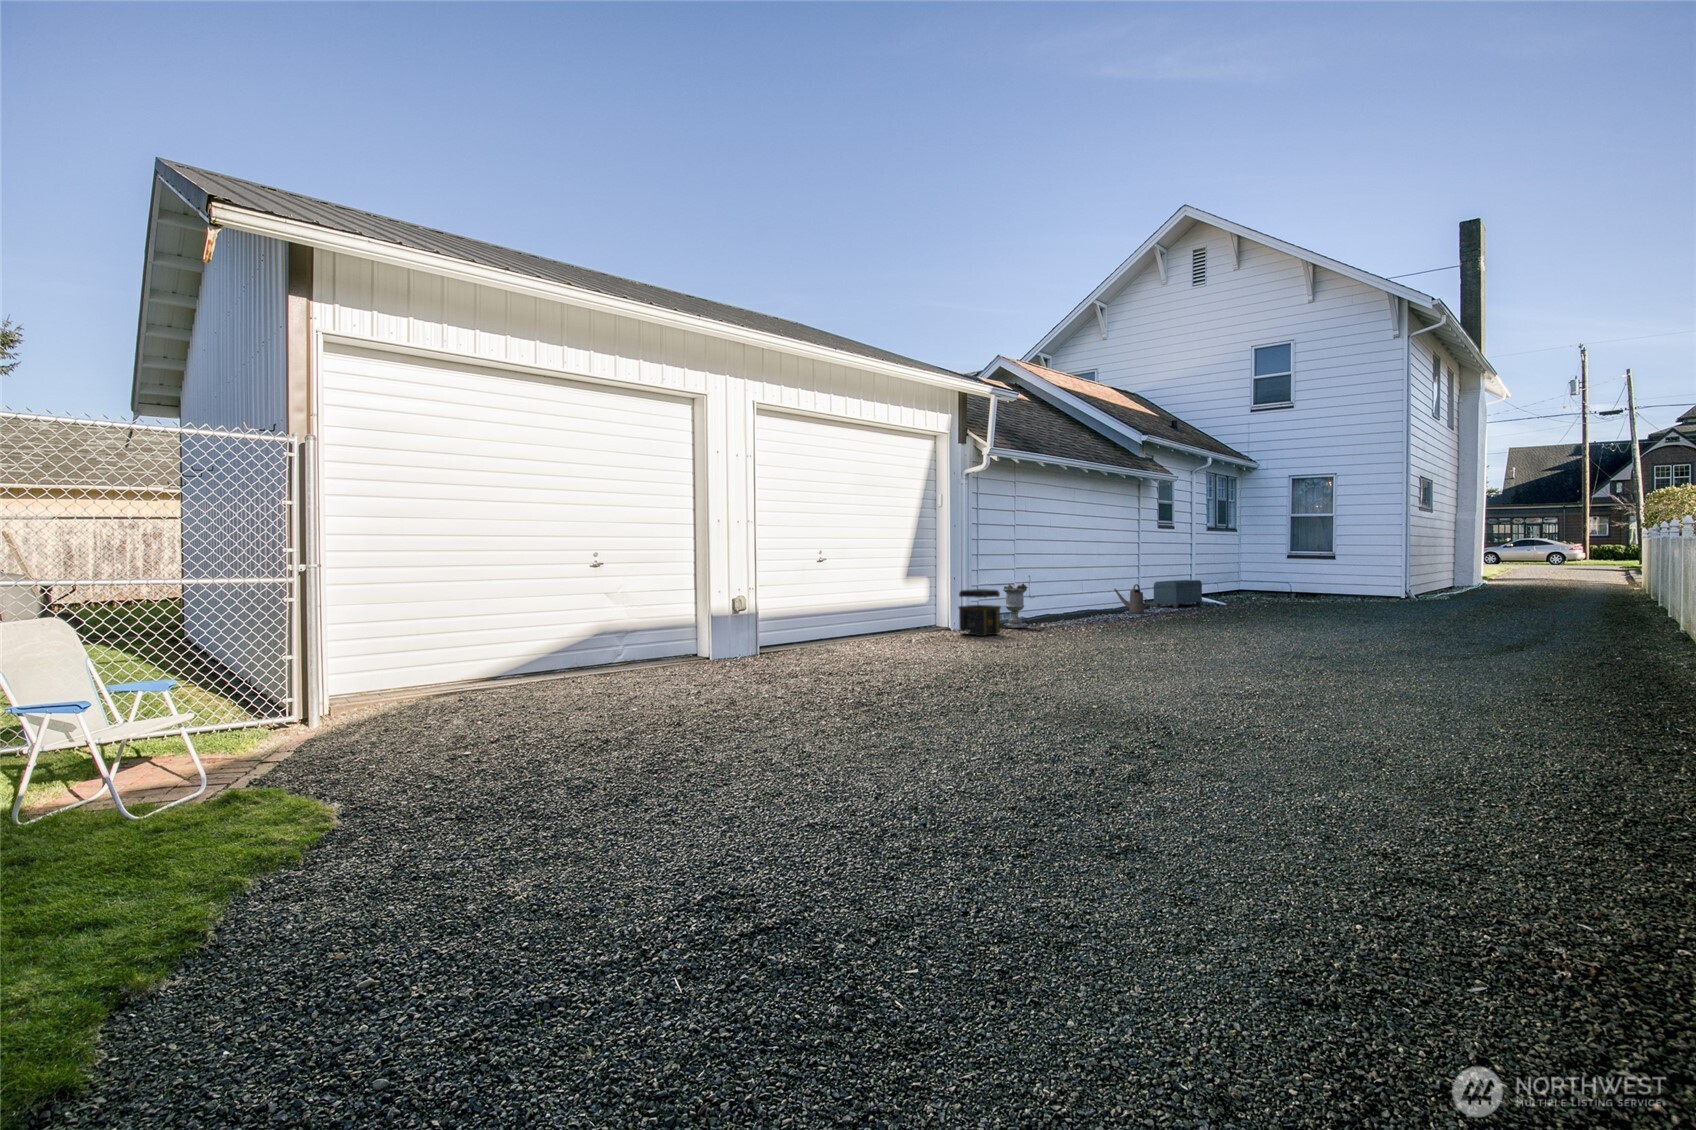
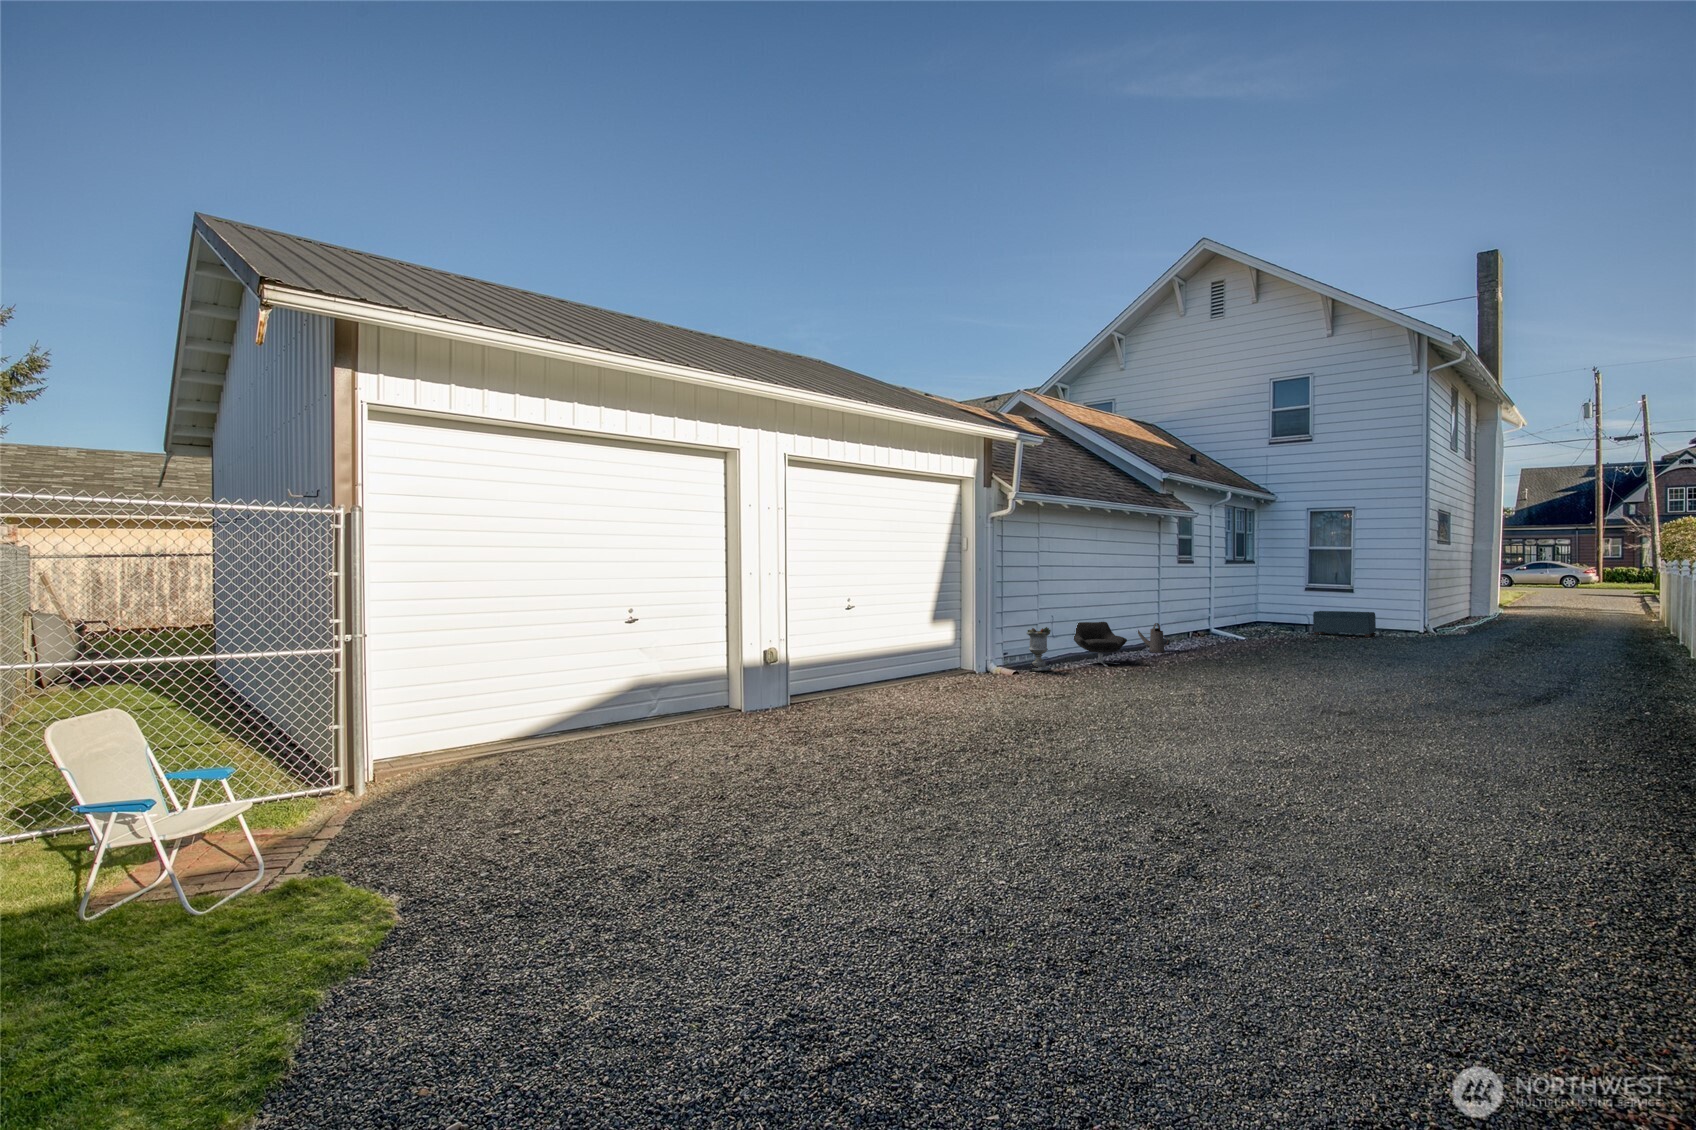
bench: present [1154,580,1202,608] -> present [1313,611,1376,637]
lounge chair: none [1051,581,1105,625] -> present [1074,622,1127,666]
toolbox: present [959,589,1001,636] -> none [984,634,1026,682]

